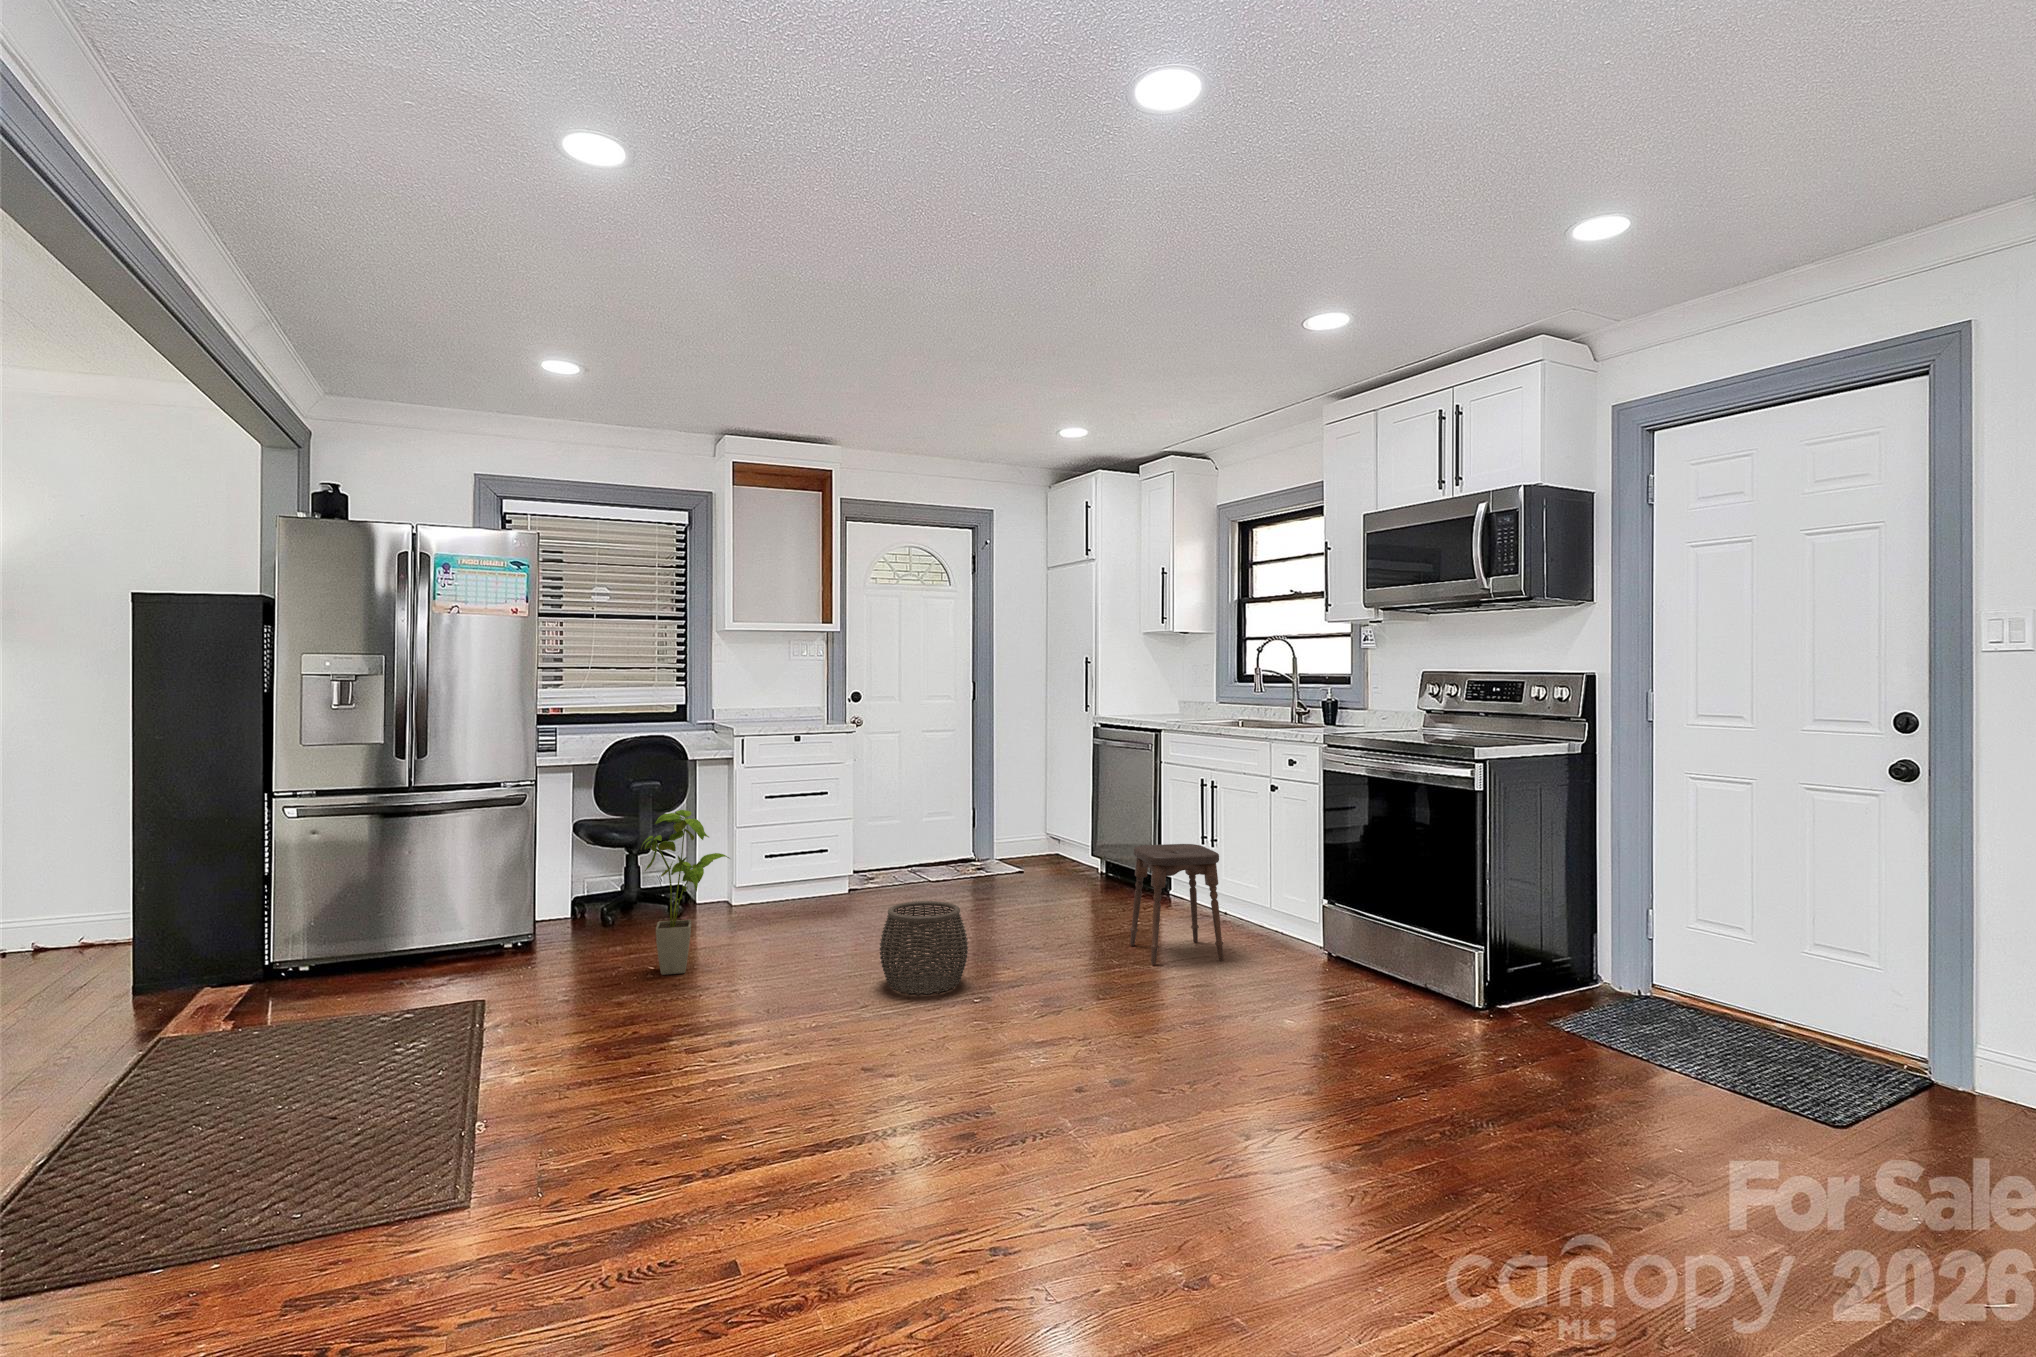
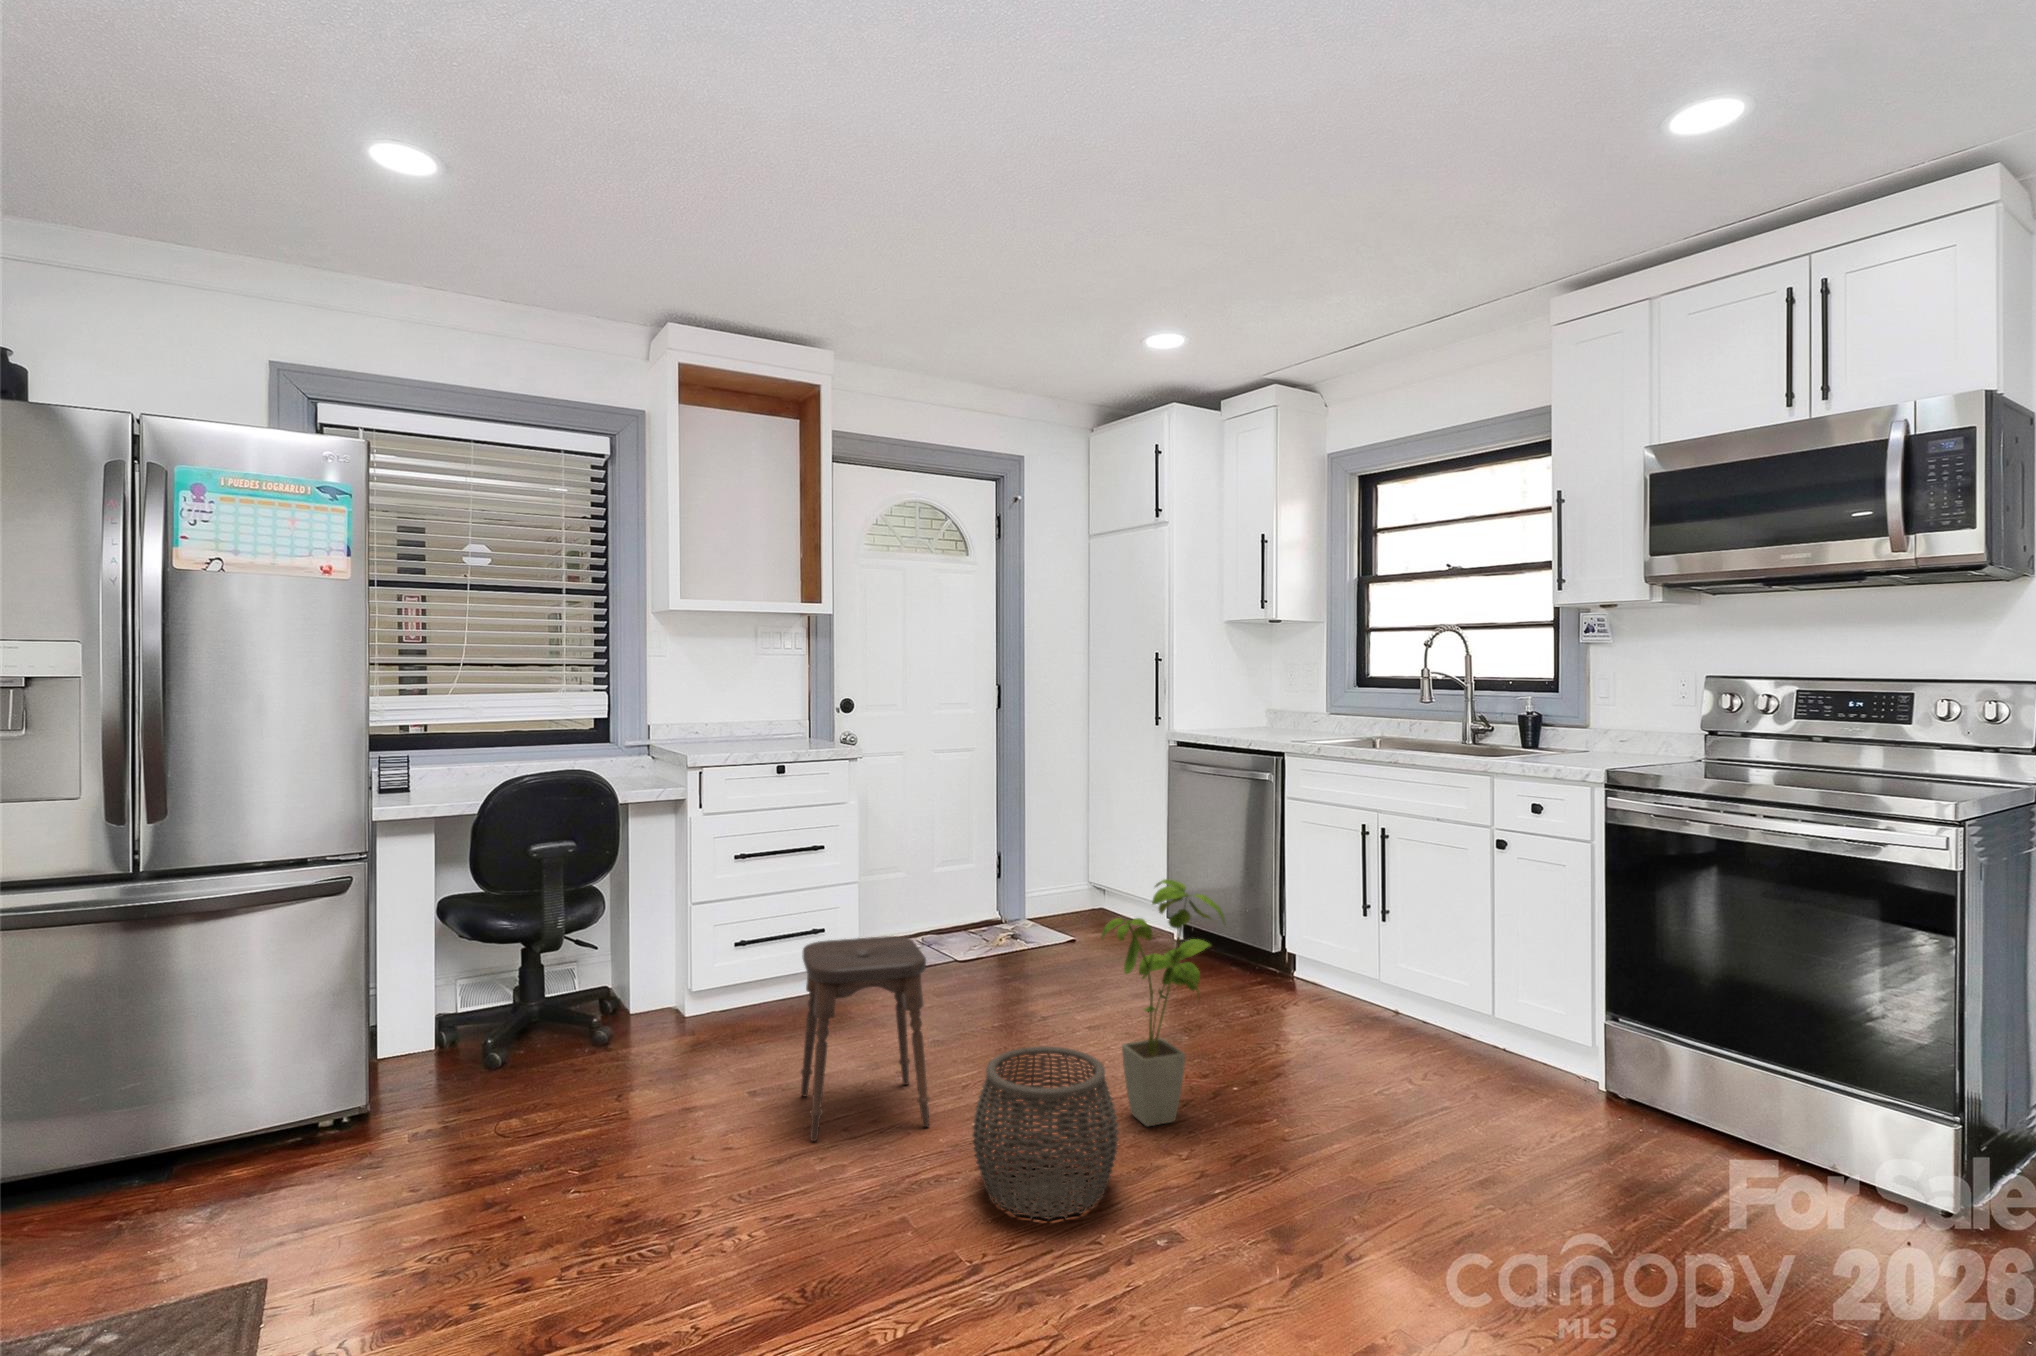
house plant: present [641,810,730,975] -> present [1101,879,1226,1127]
stool: present [1130,844,1223,964] -> present [801,936,930,1141]

